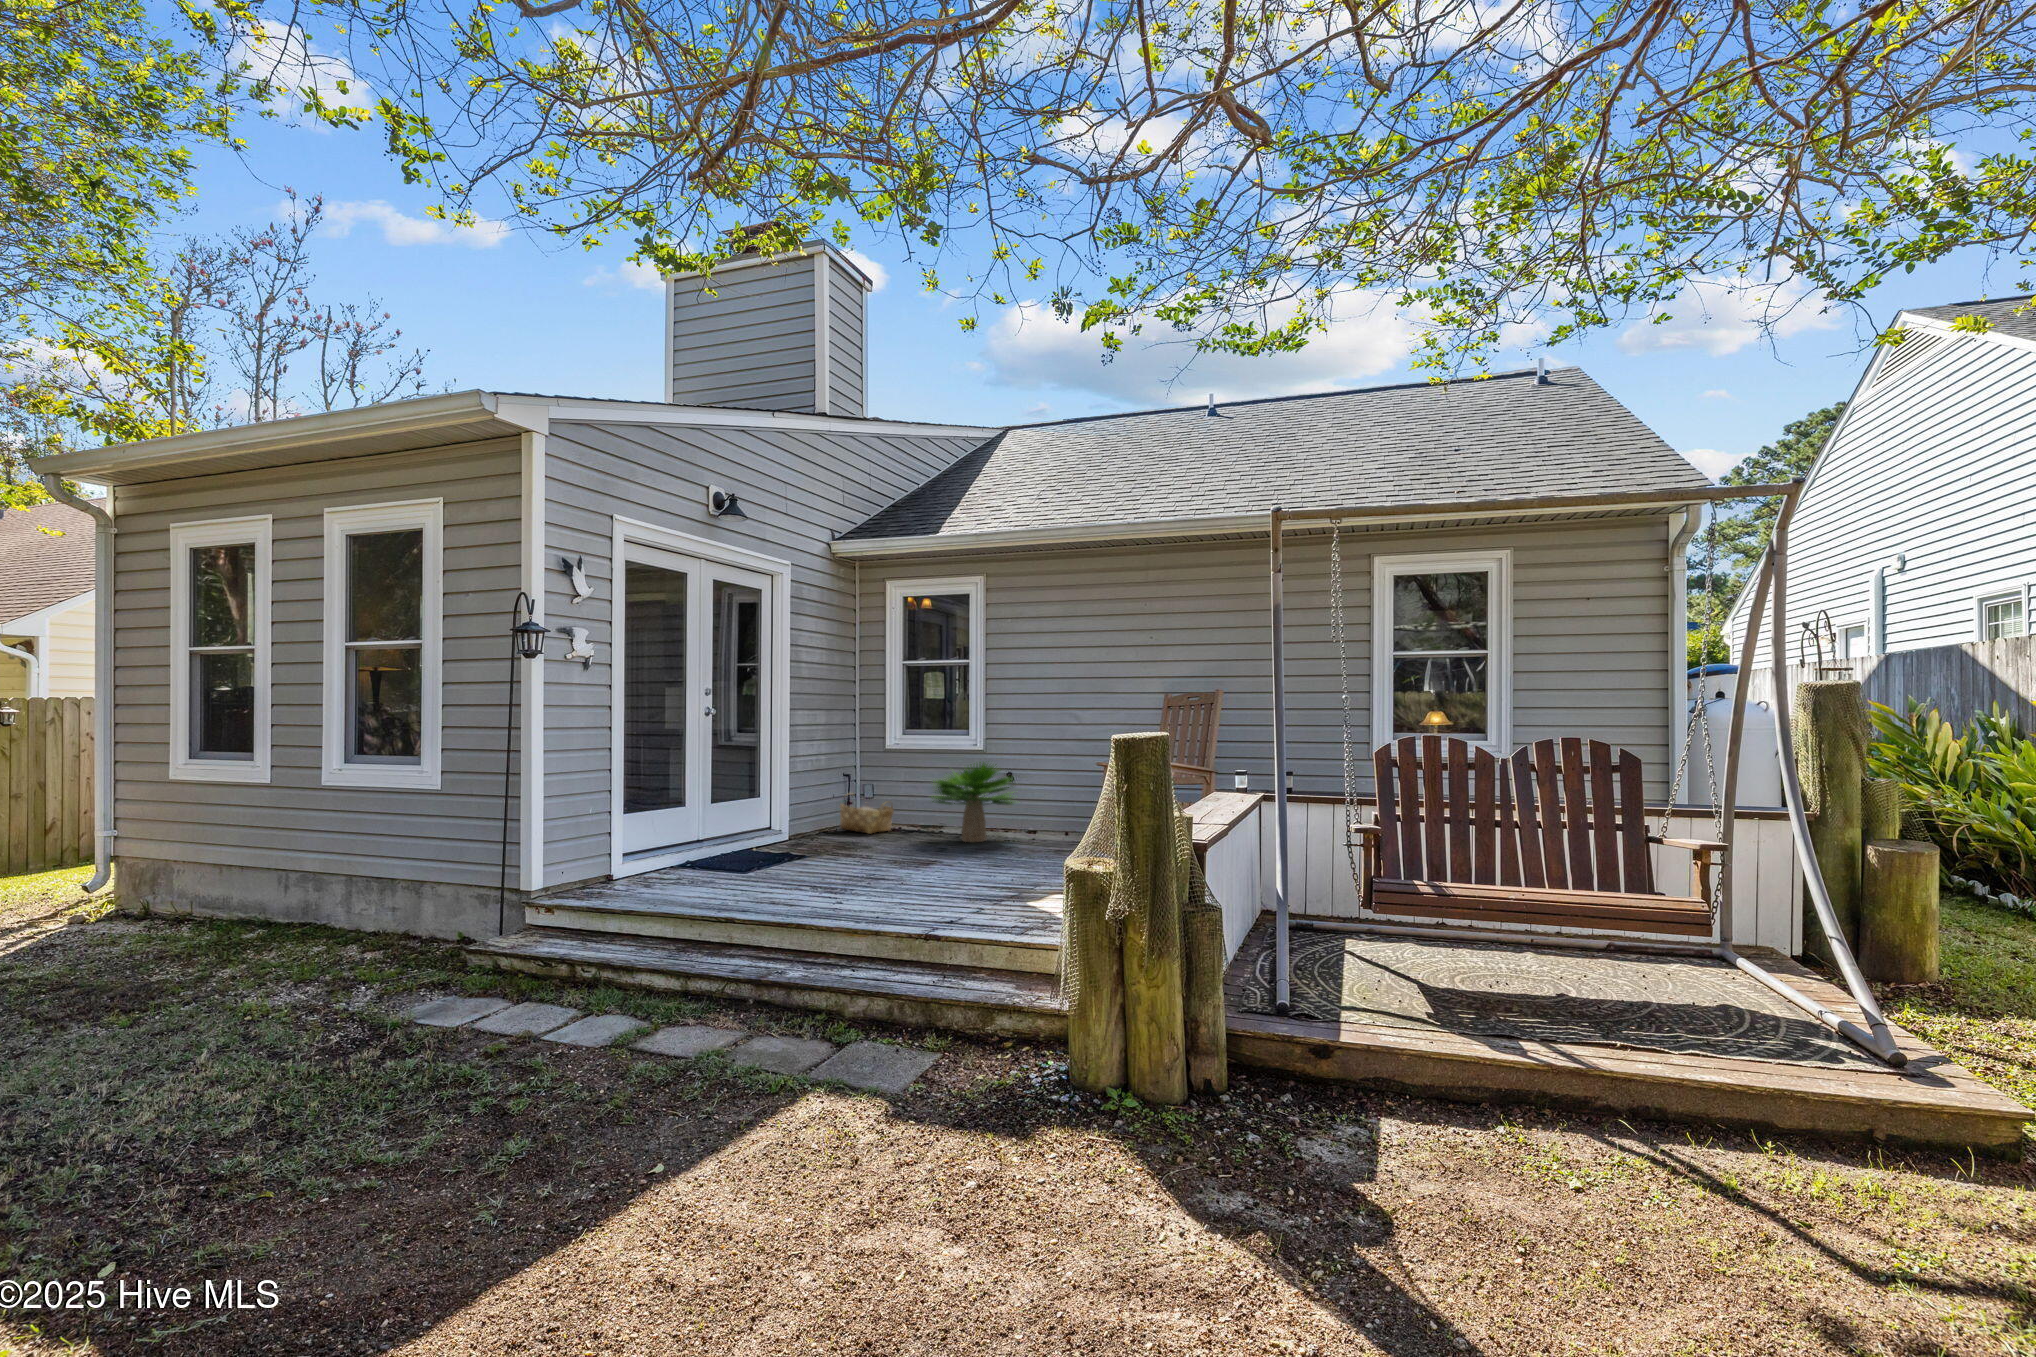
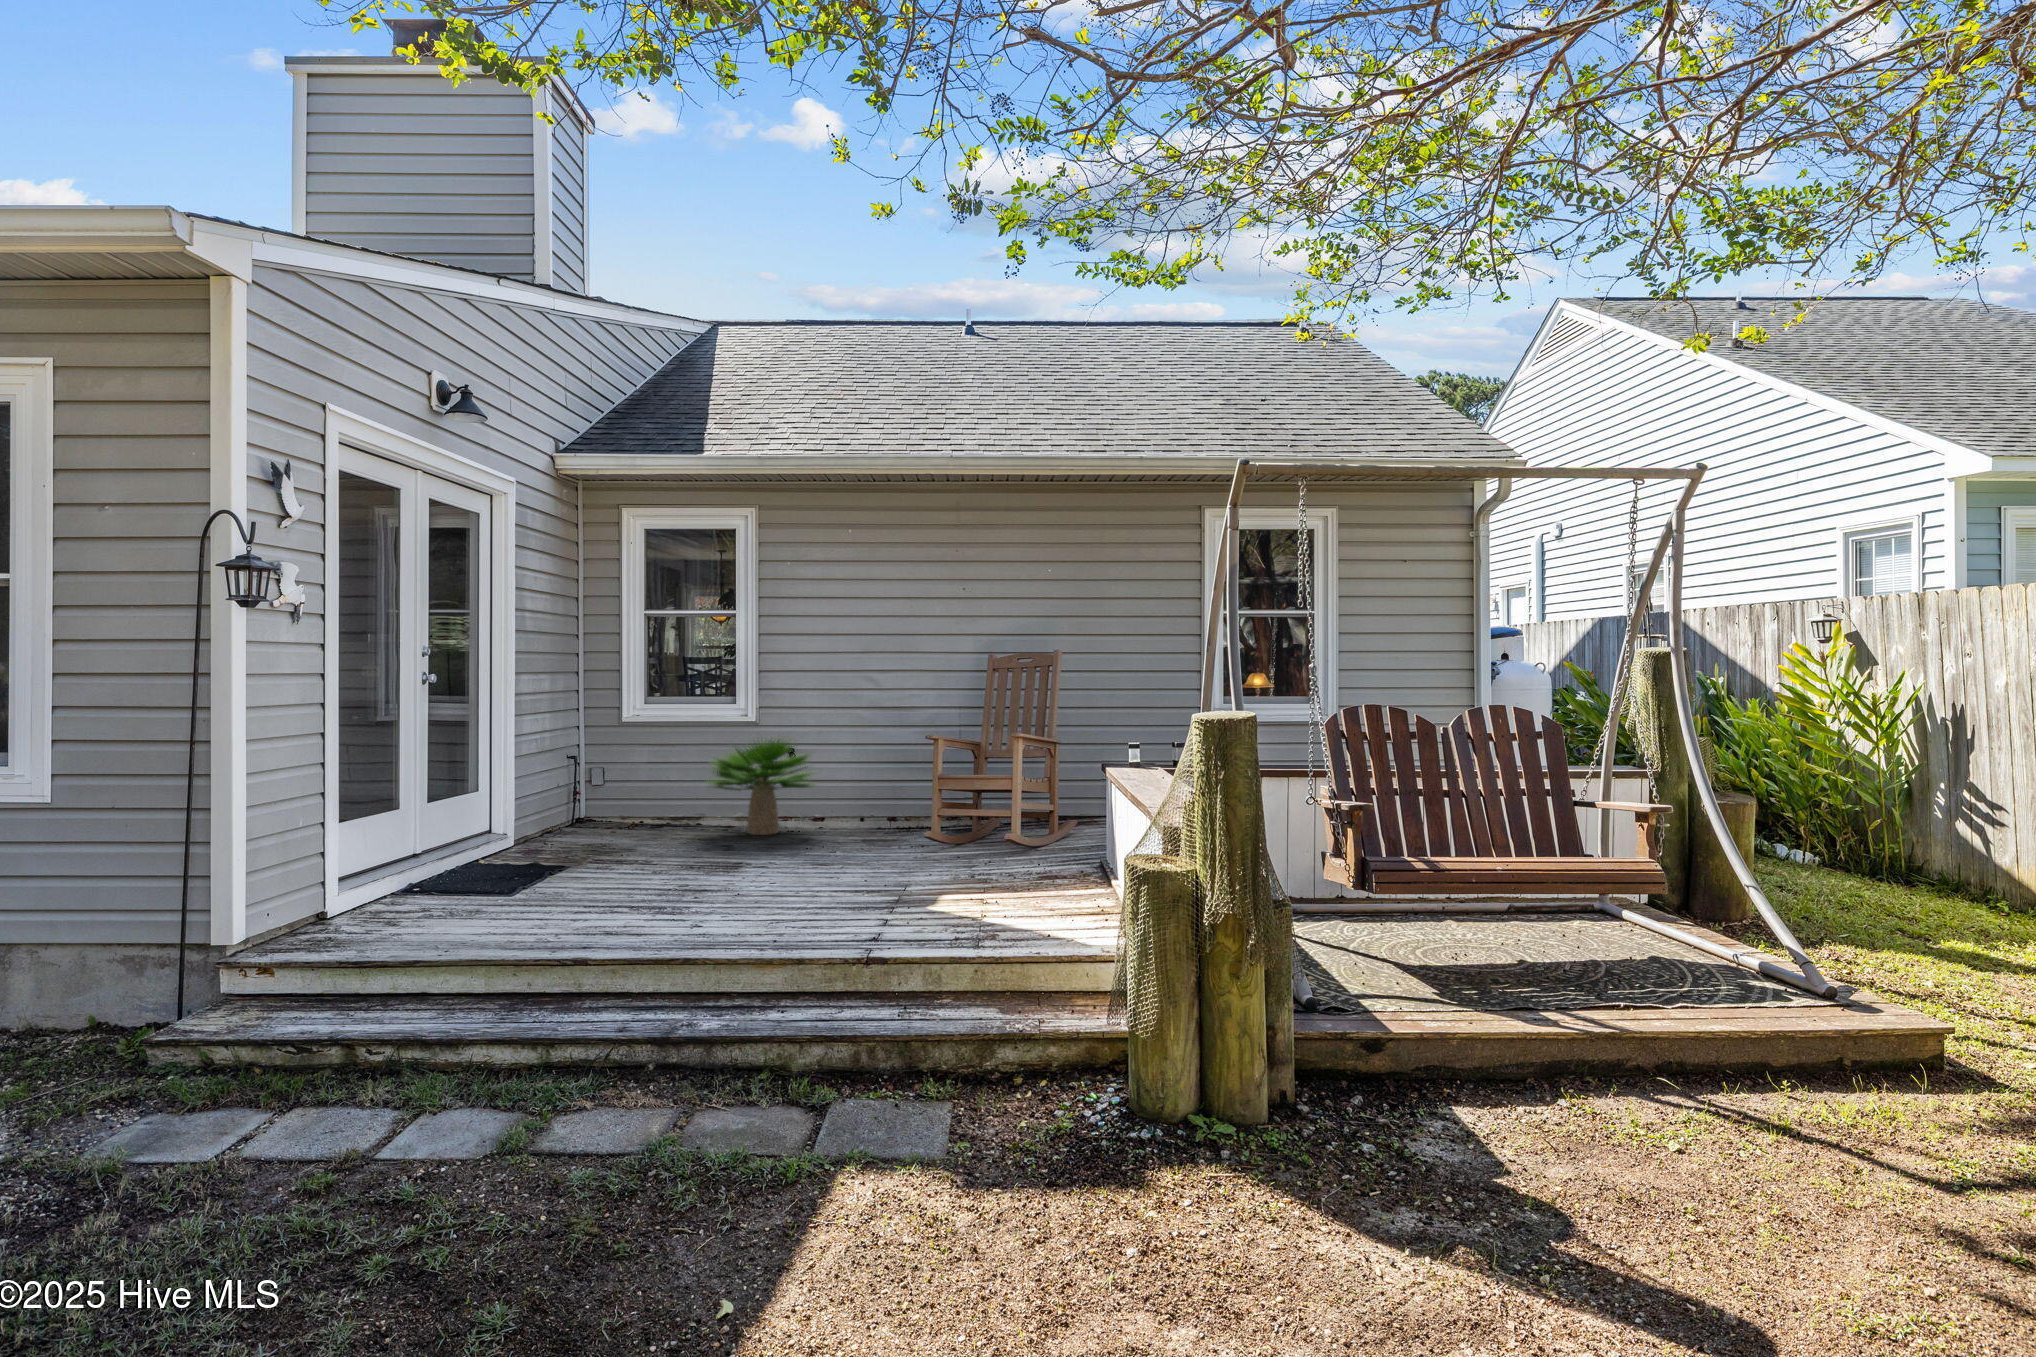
woven basket: present [840,793,894,834] -> none [570,780,645,831]

